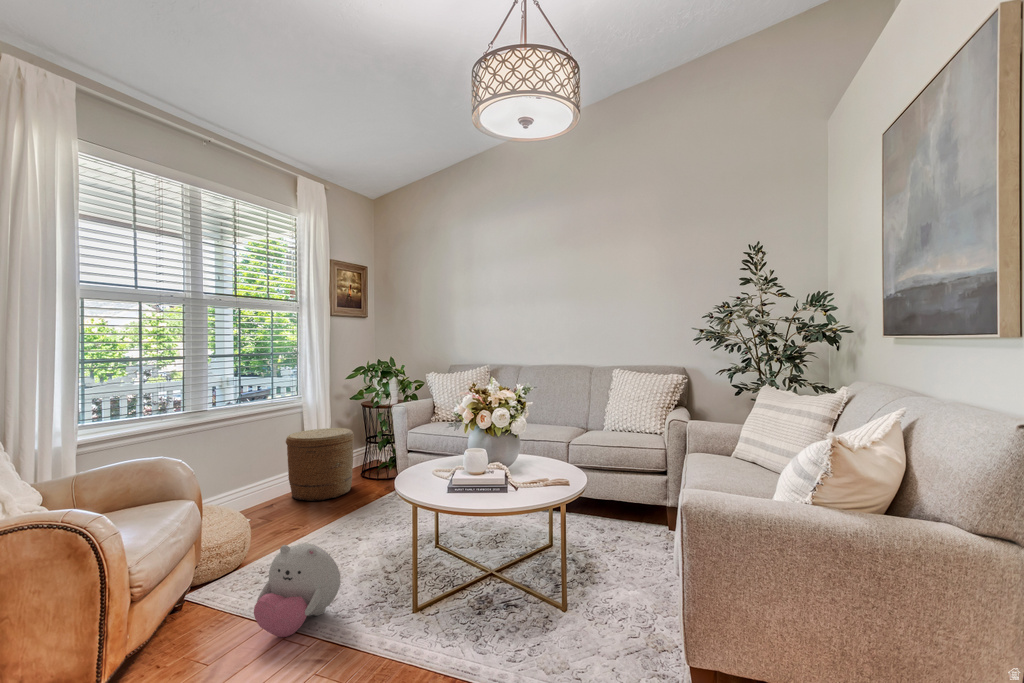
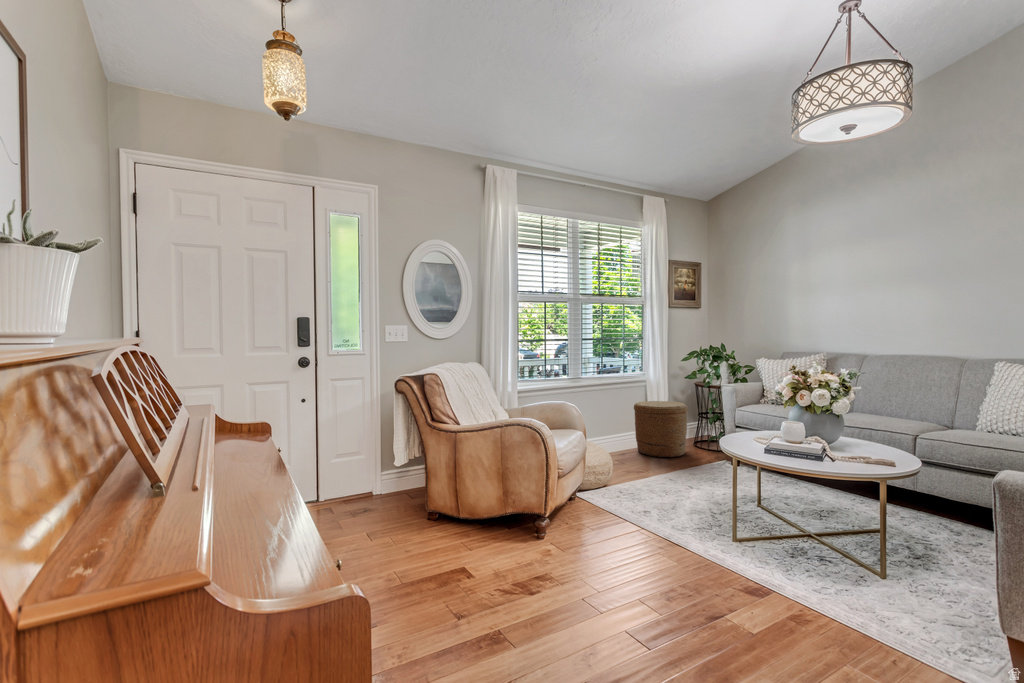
plush toy: present [254,543,340,637] -> none [620,469,677,528]

